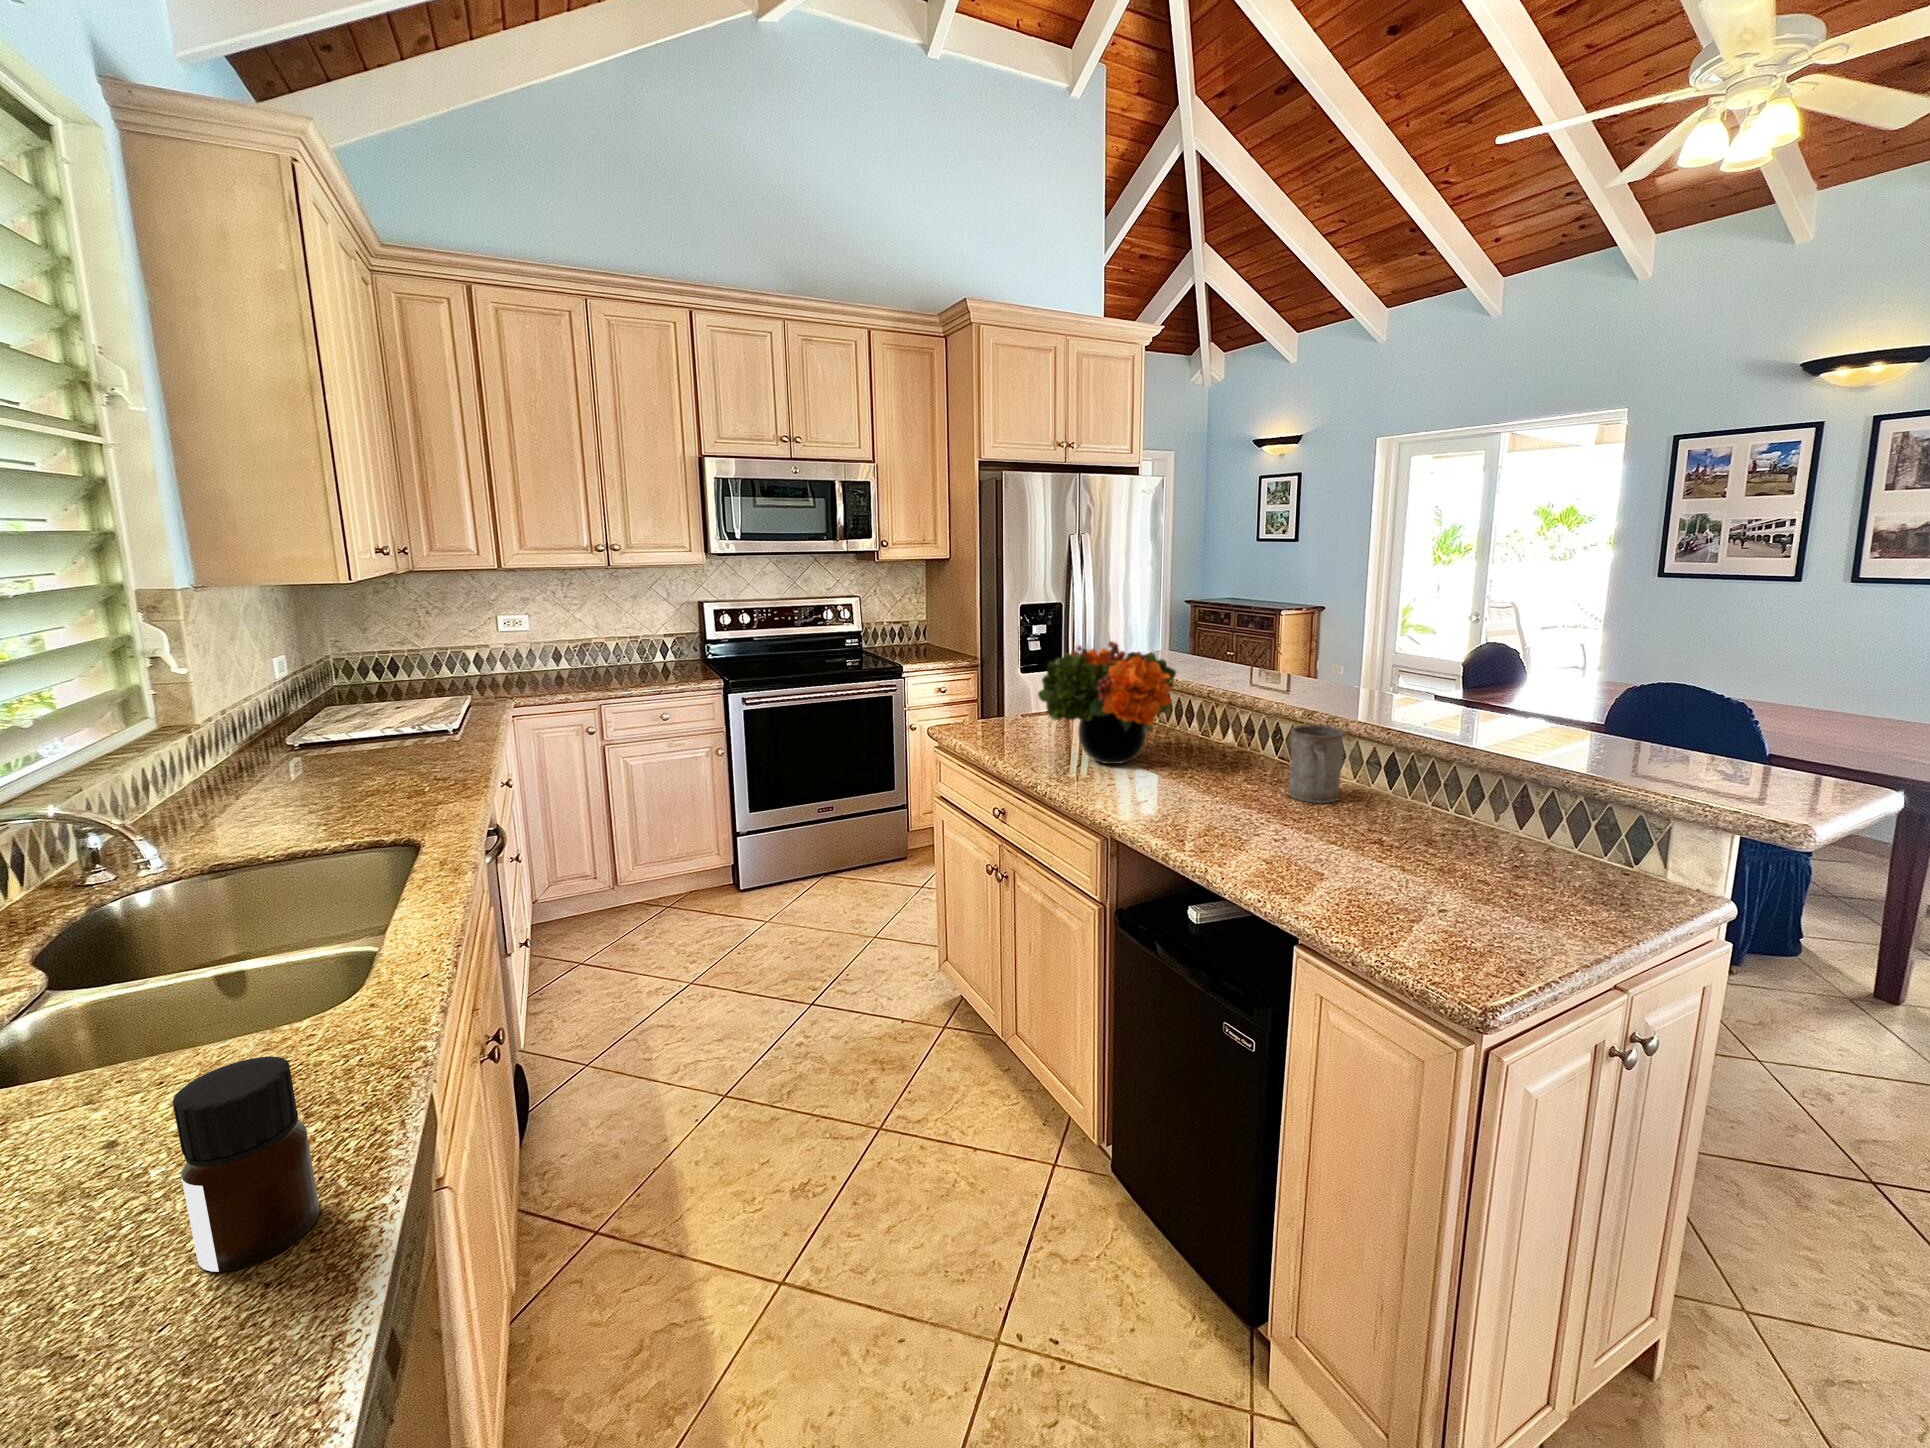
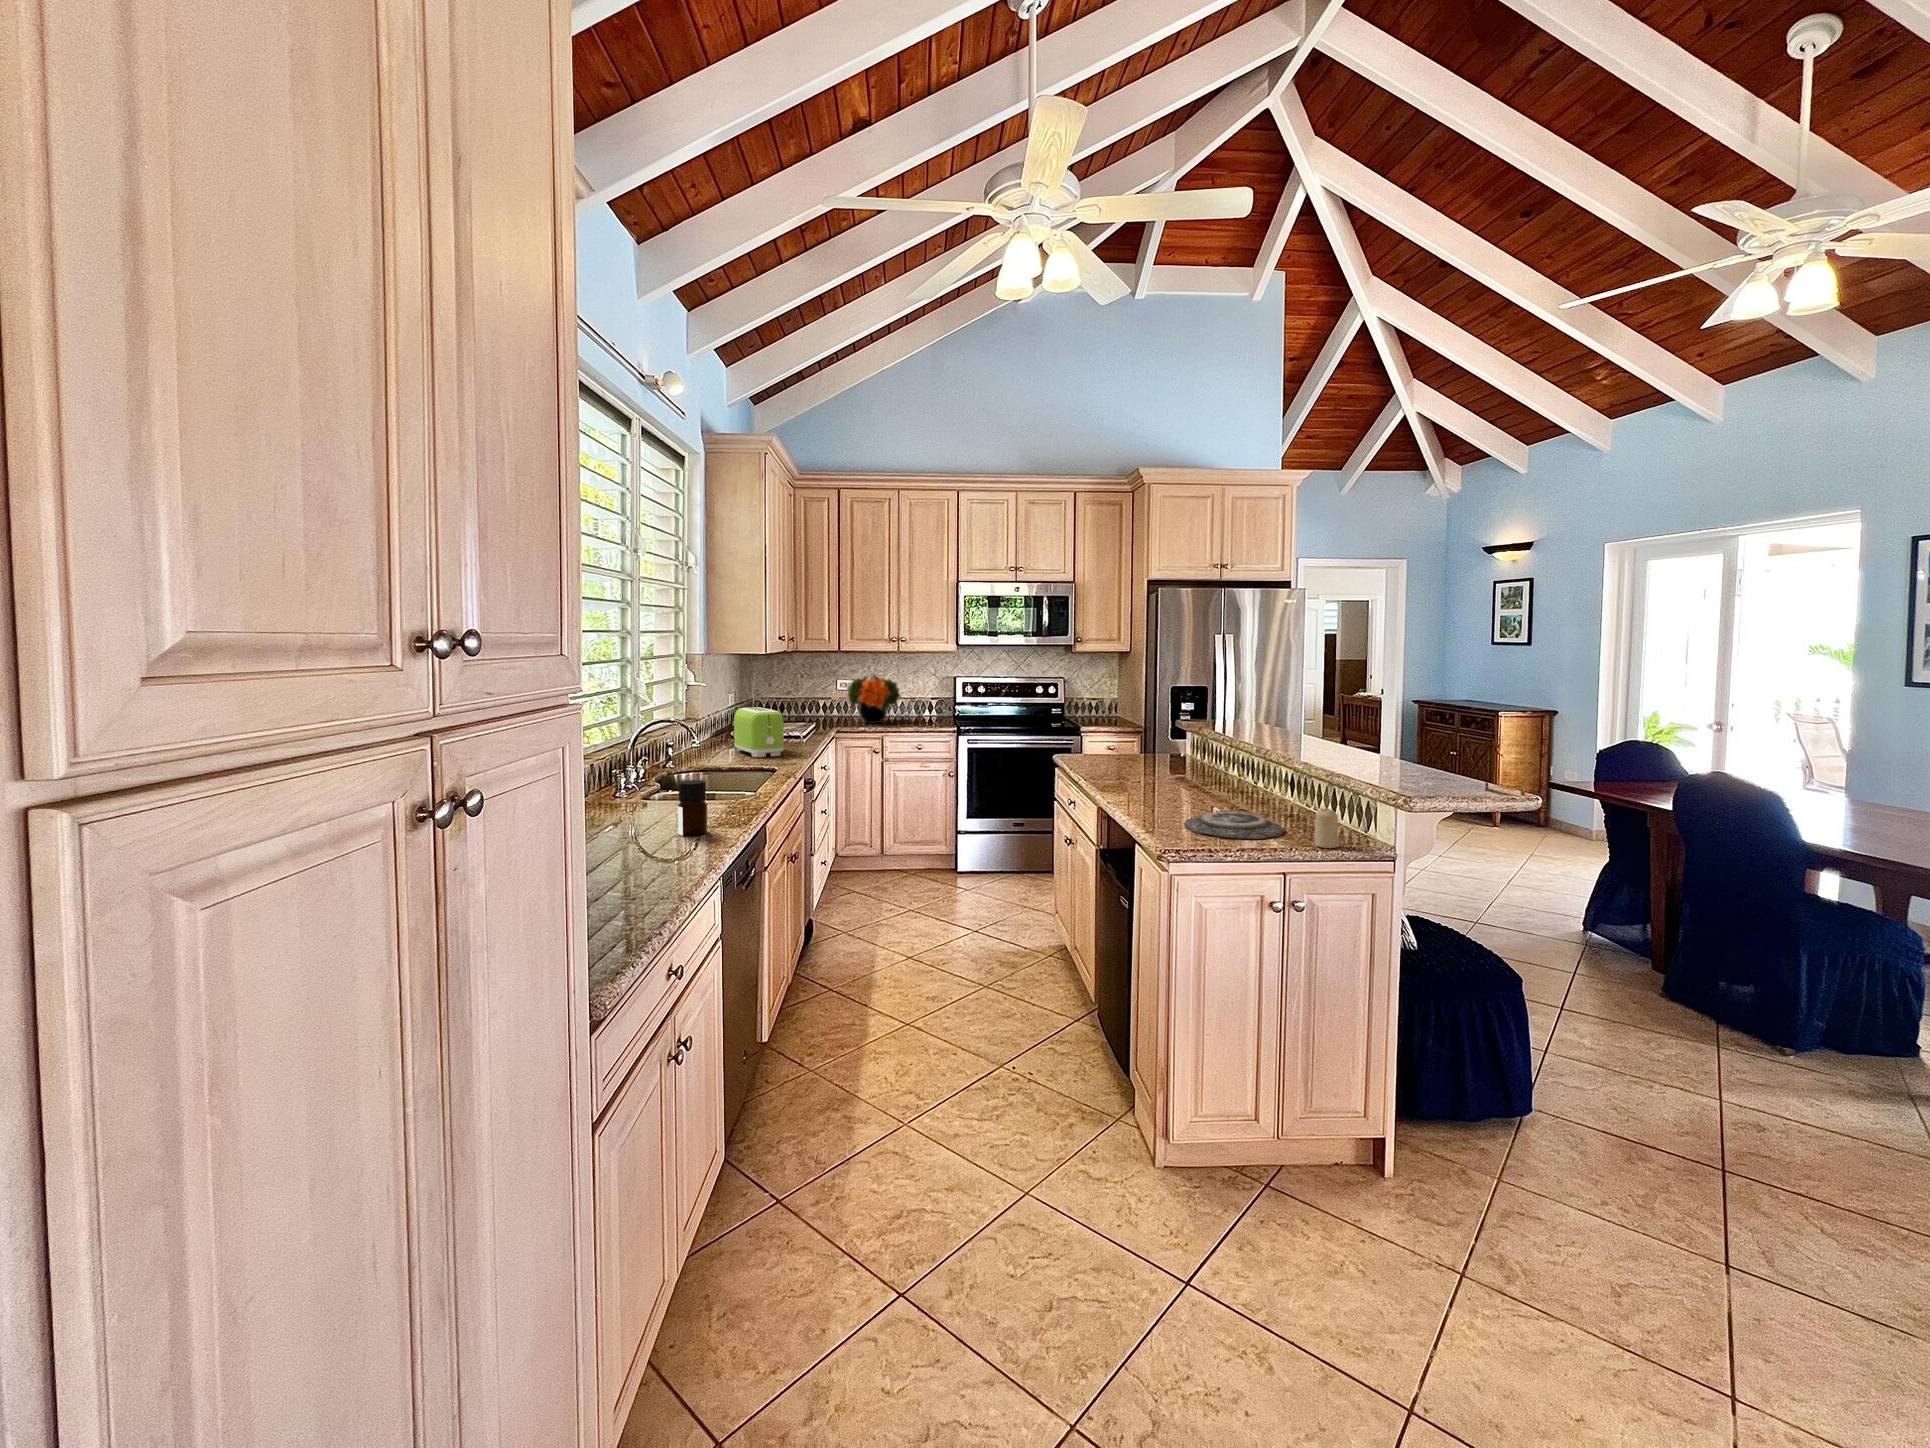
flower arrangement: present [1038,641,1176,764] -> present [847,674,901,724]
toaster: none [311,690,440,795] -> present [734,707,784,757]
mug: present [1289,725,1343,803] -> none [1229,756,1264,805]
plate: none [1321,832,1495,900] -> present [1184,811,1284,839]
candle: none [1572,832,1617,899] -> present [1315,808,1338,848]

